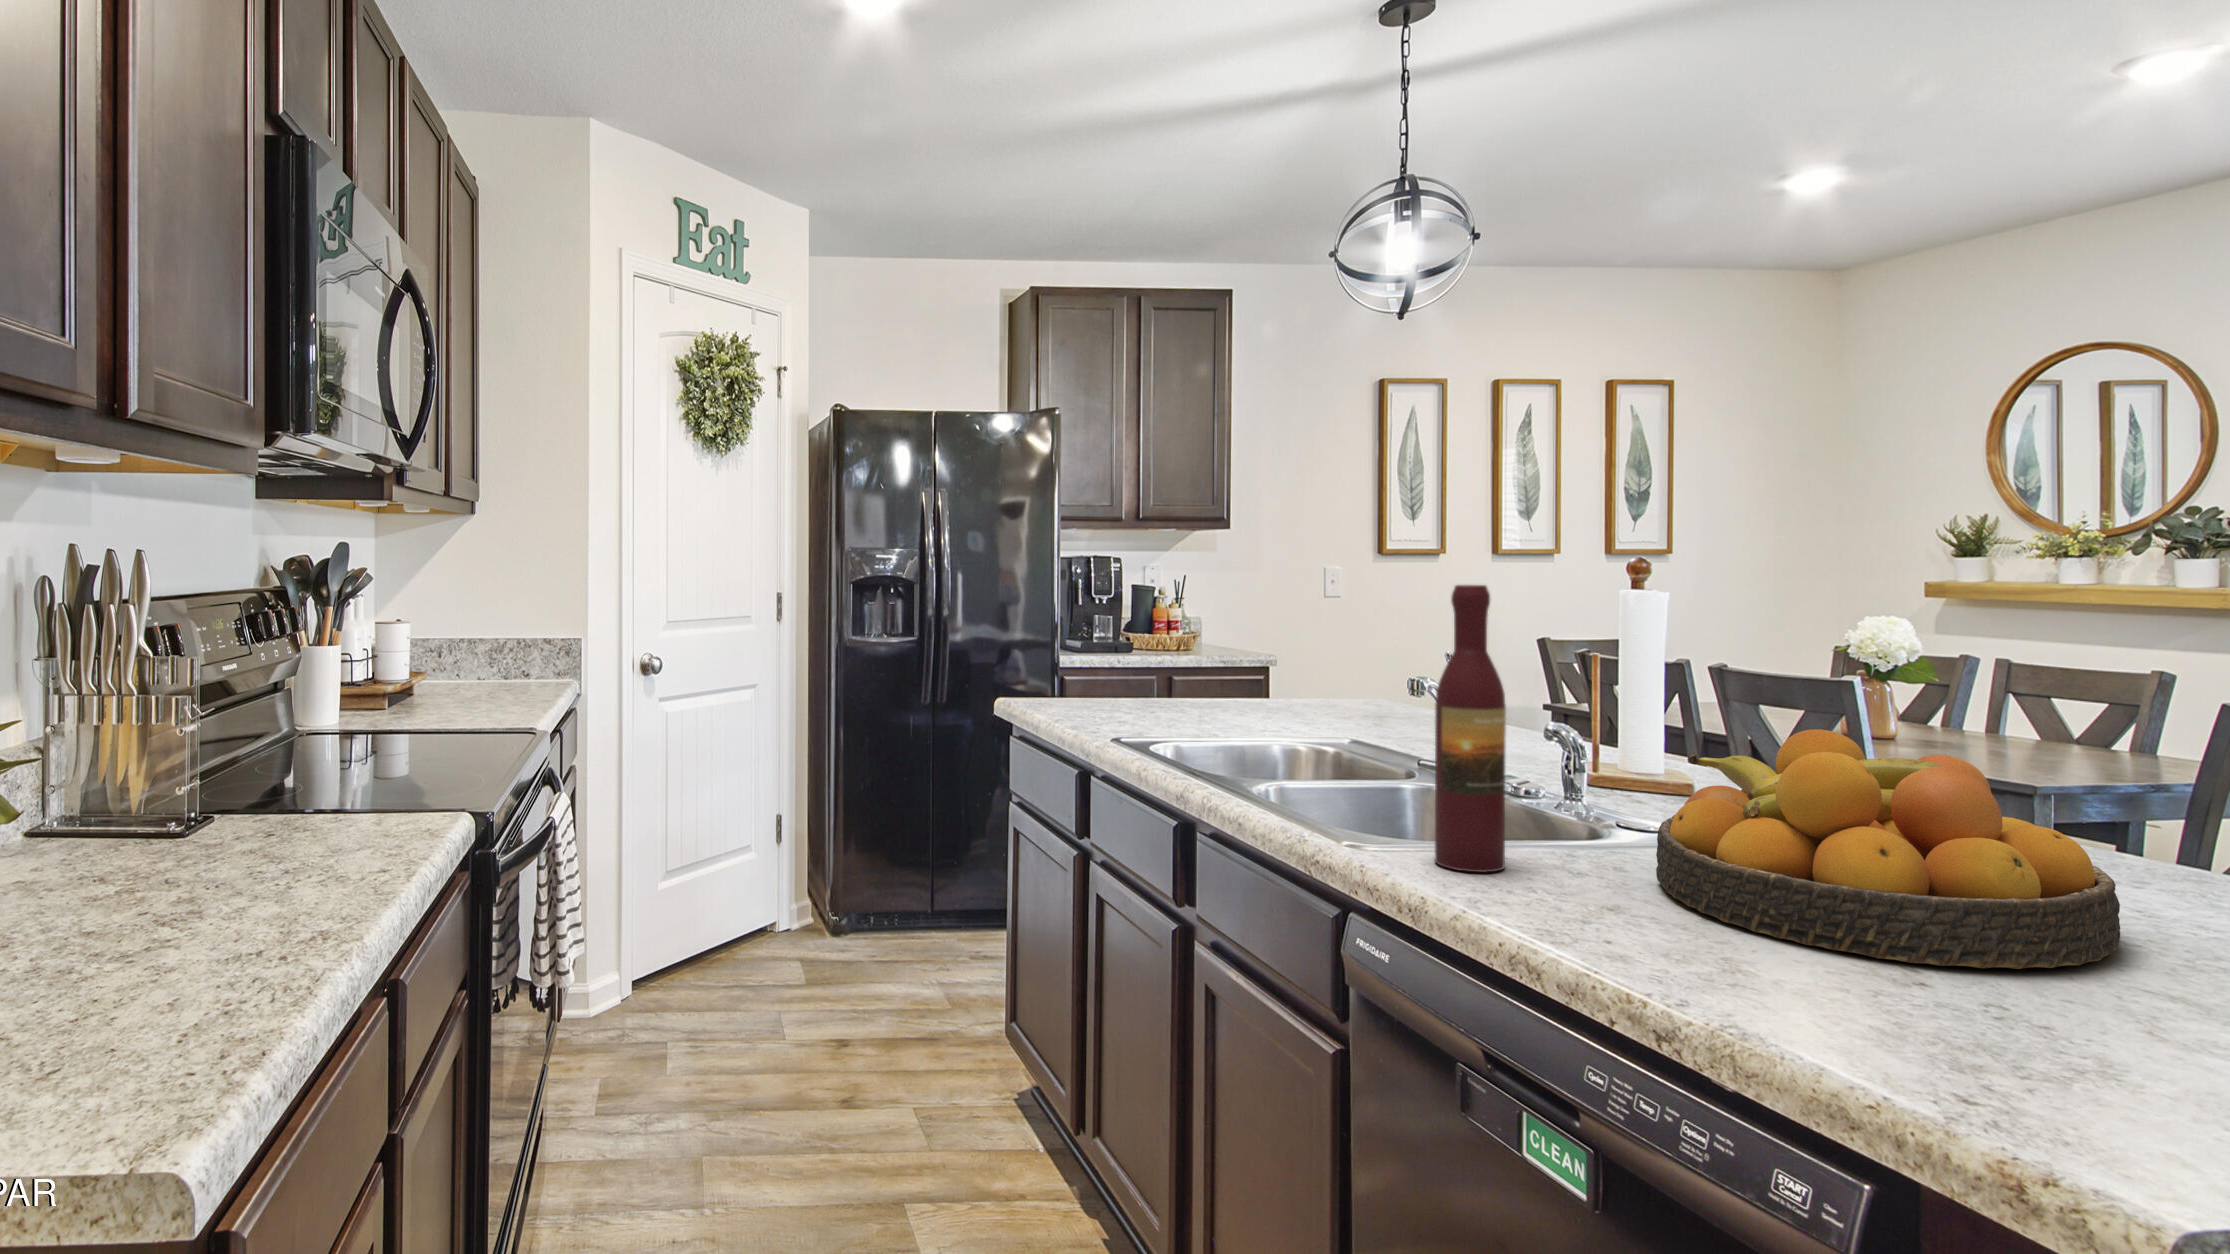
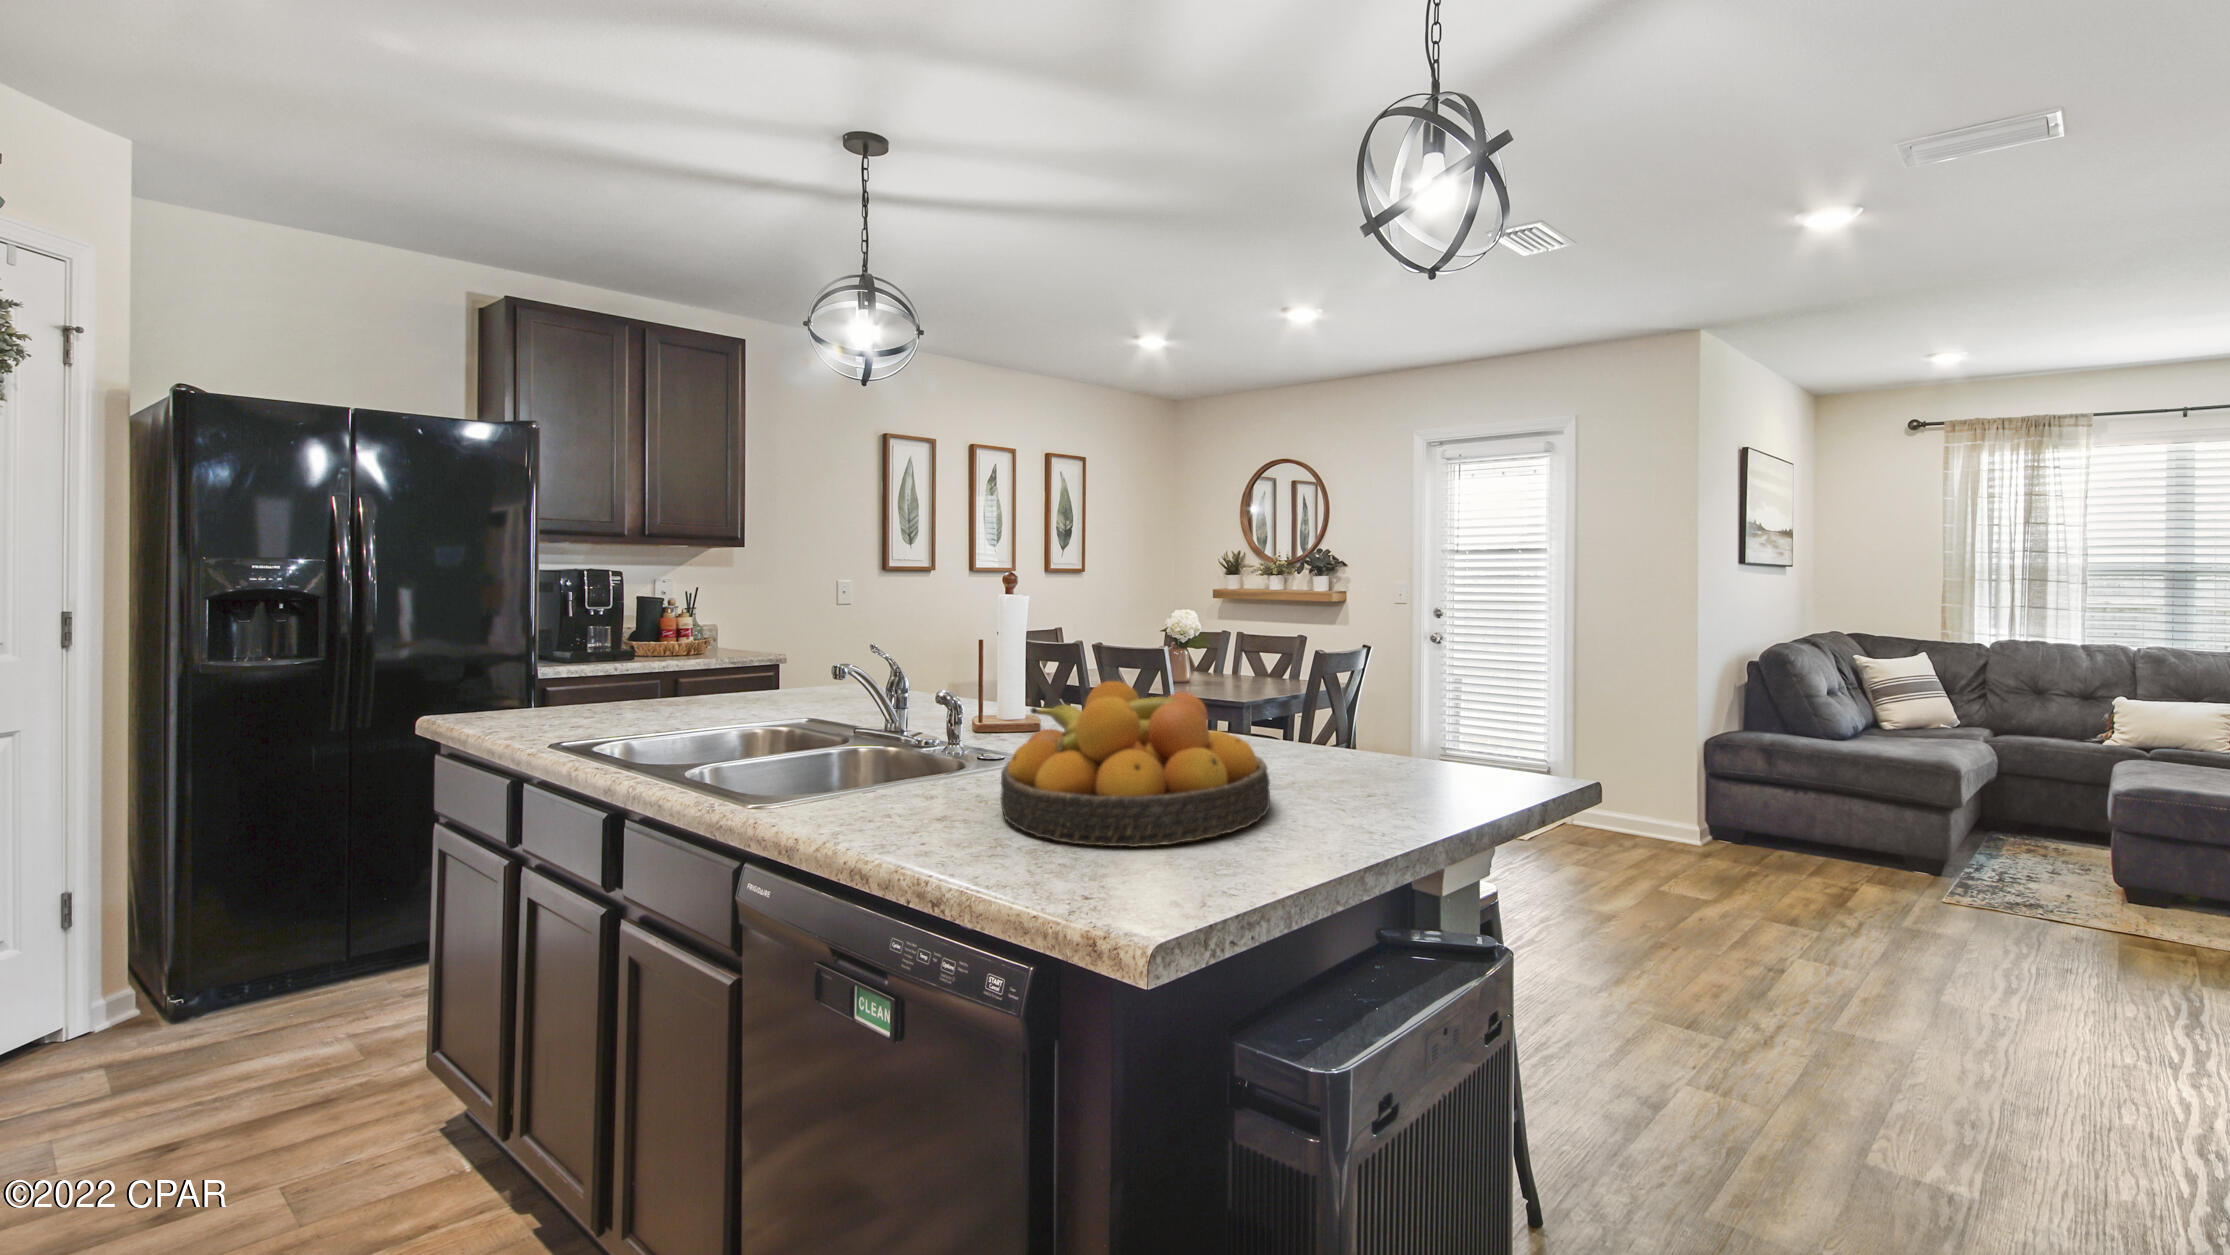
wine bottle: present [1435,585,1506,872] -> none [822,577,884,828]

